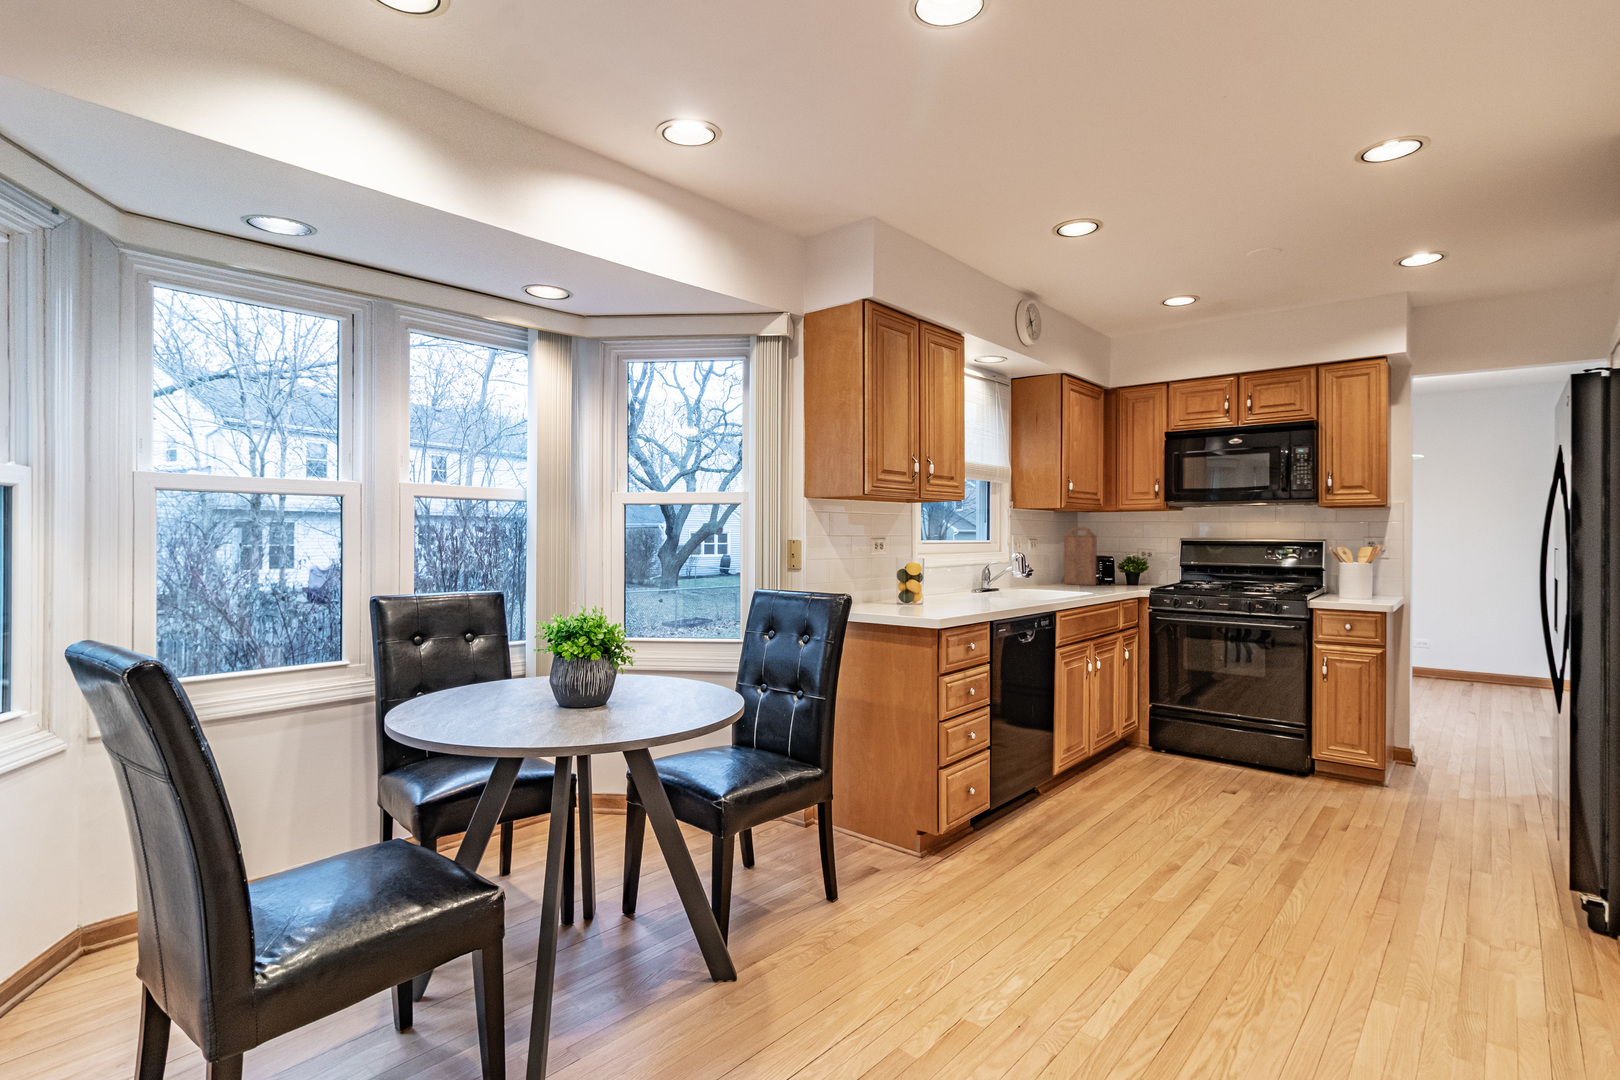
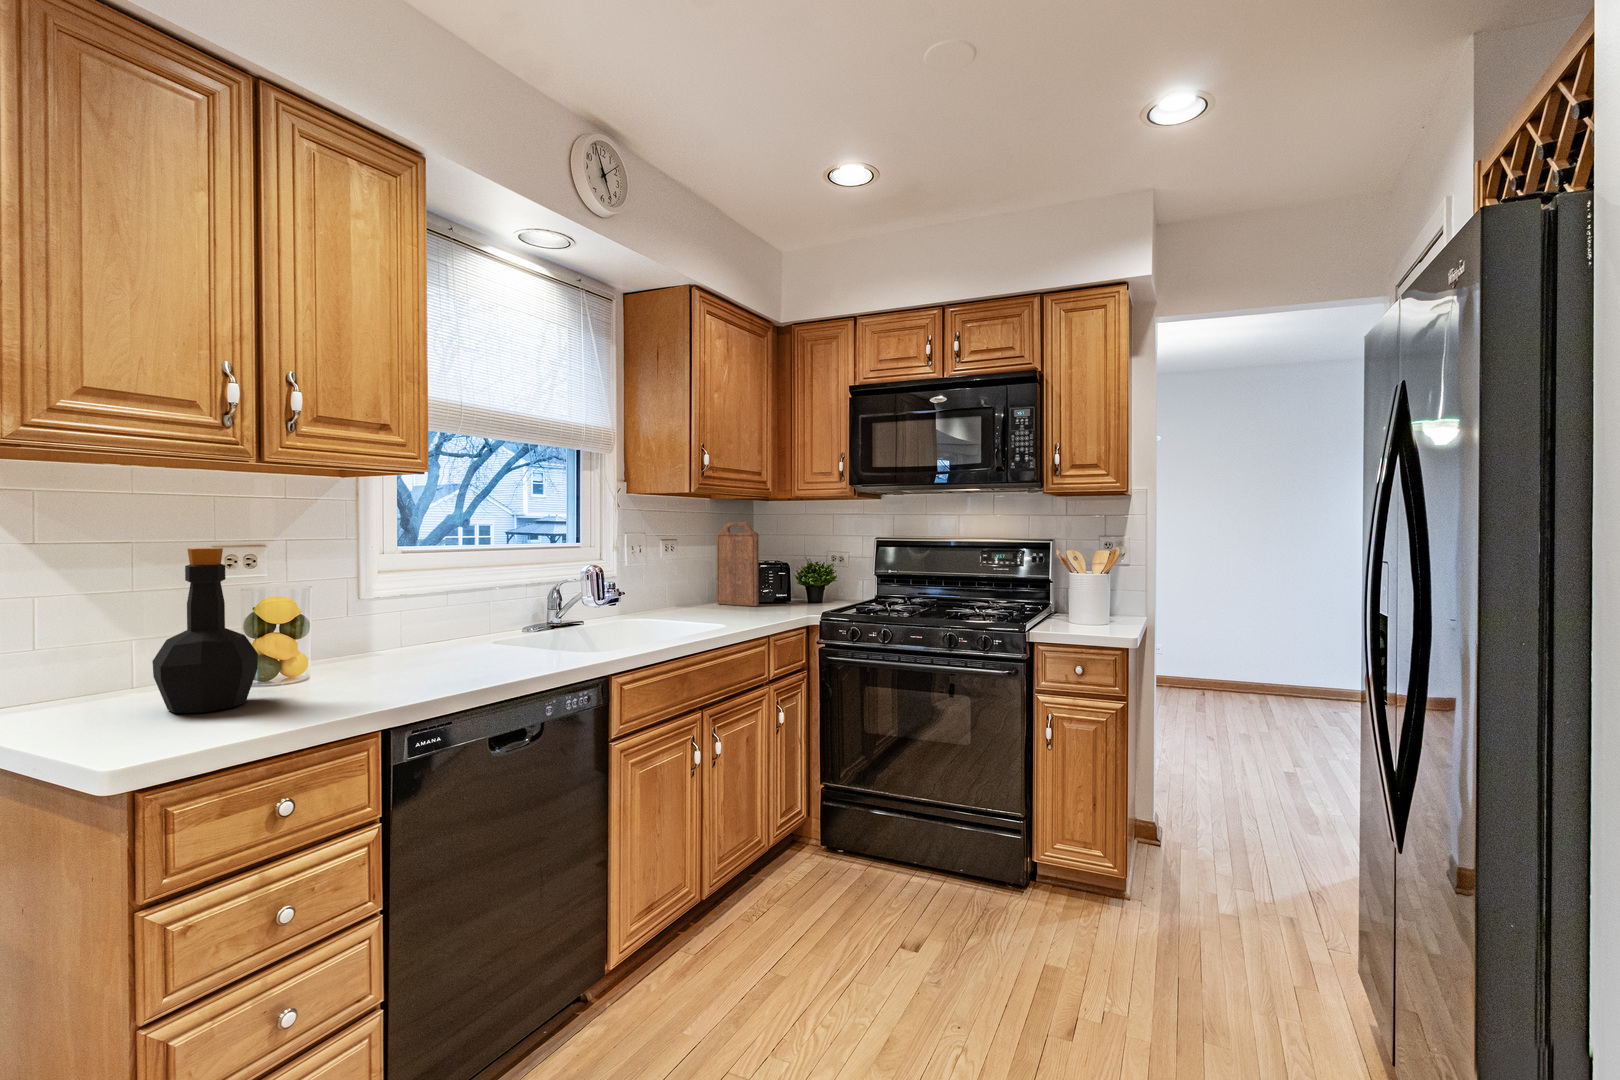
bottle: none [882,537,920,610] -> present [152,548,258,713]

